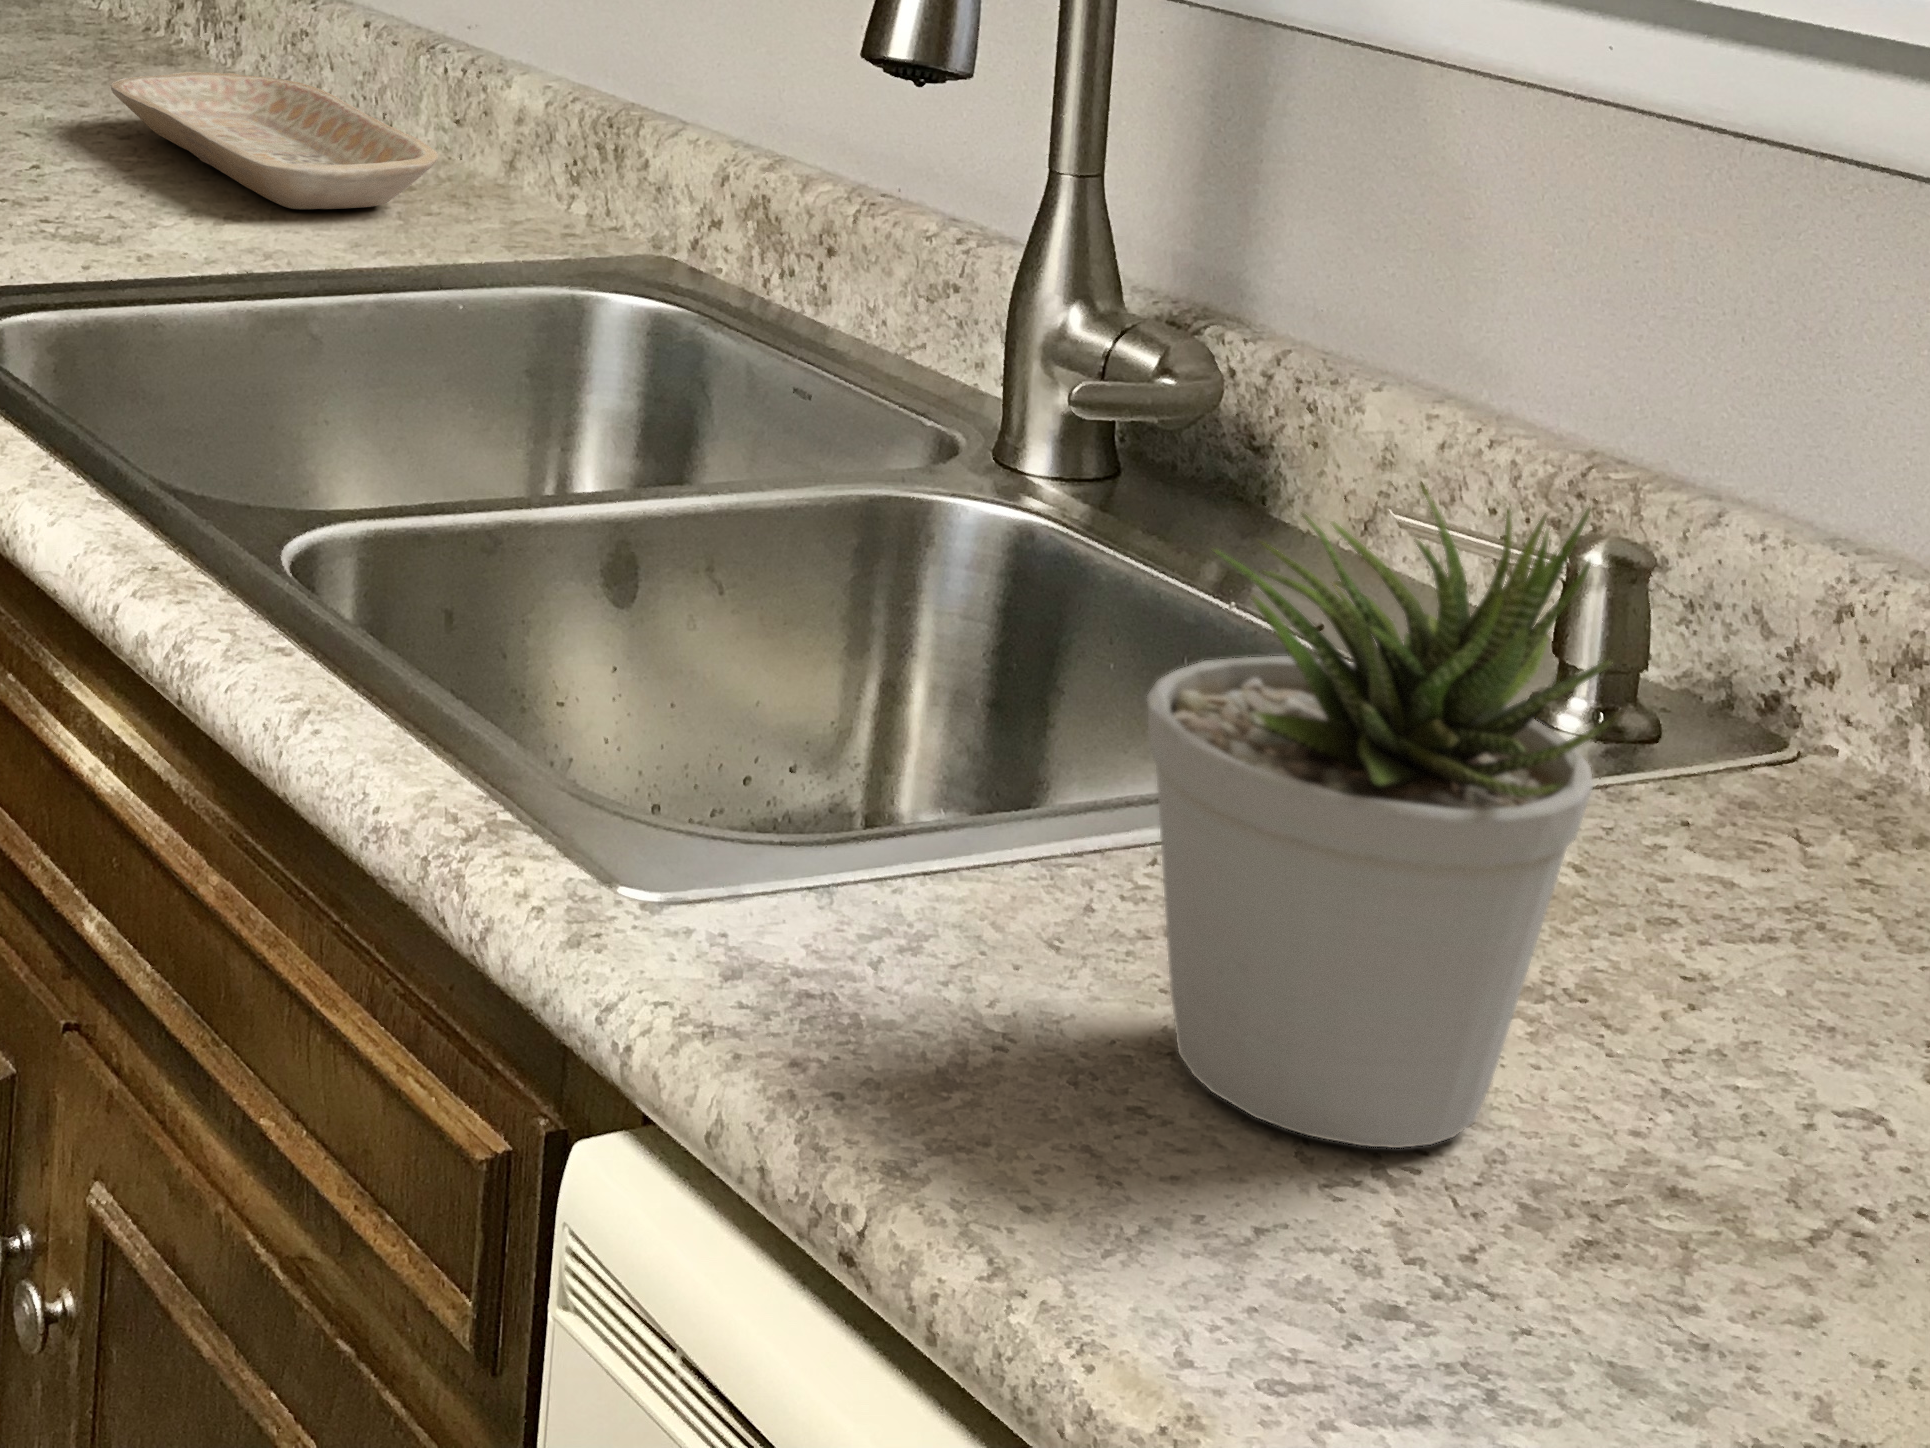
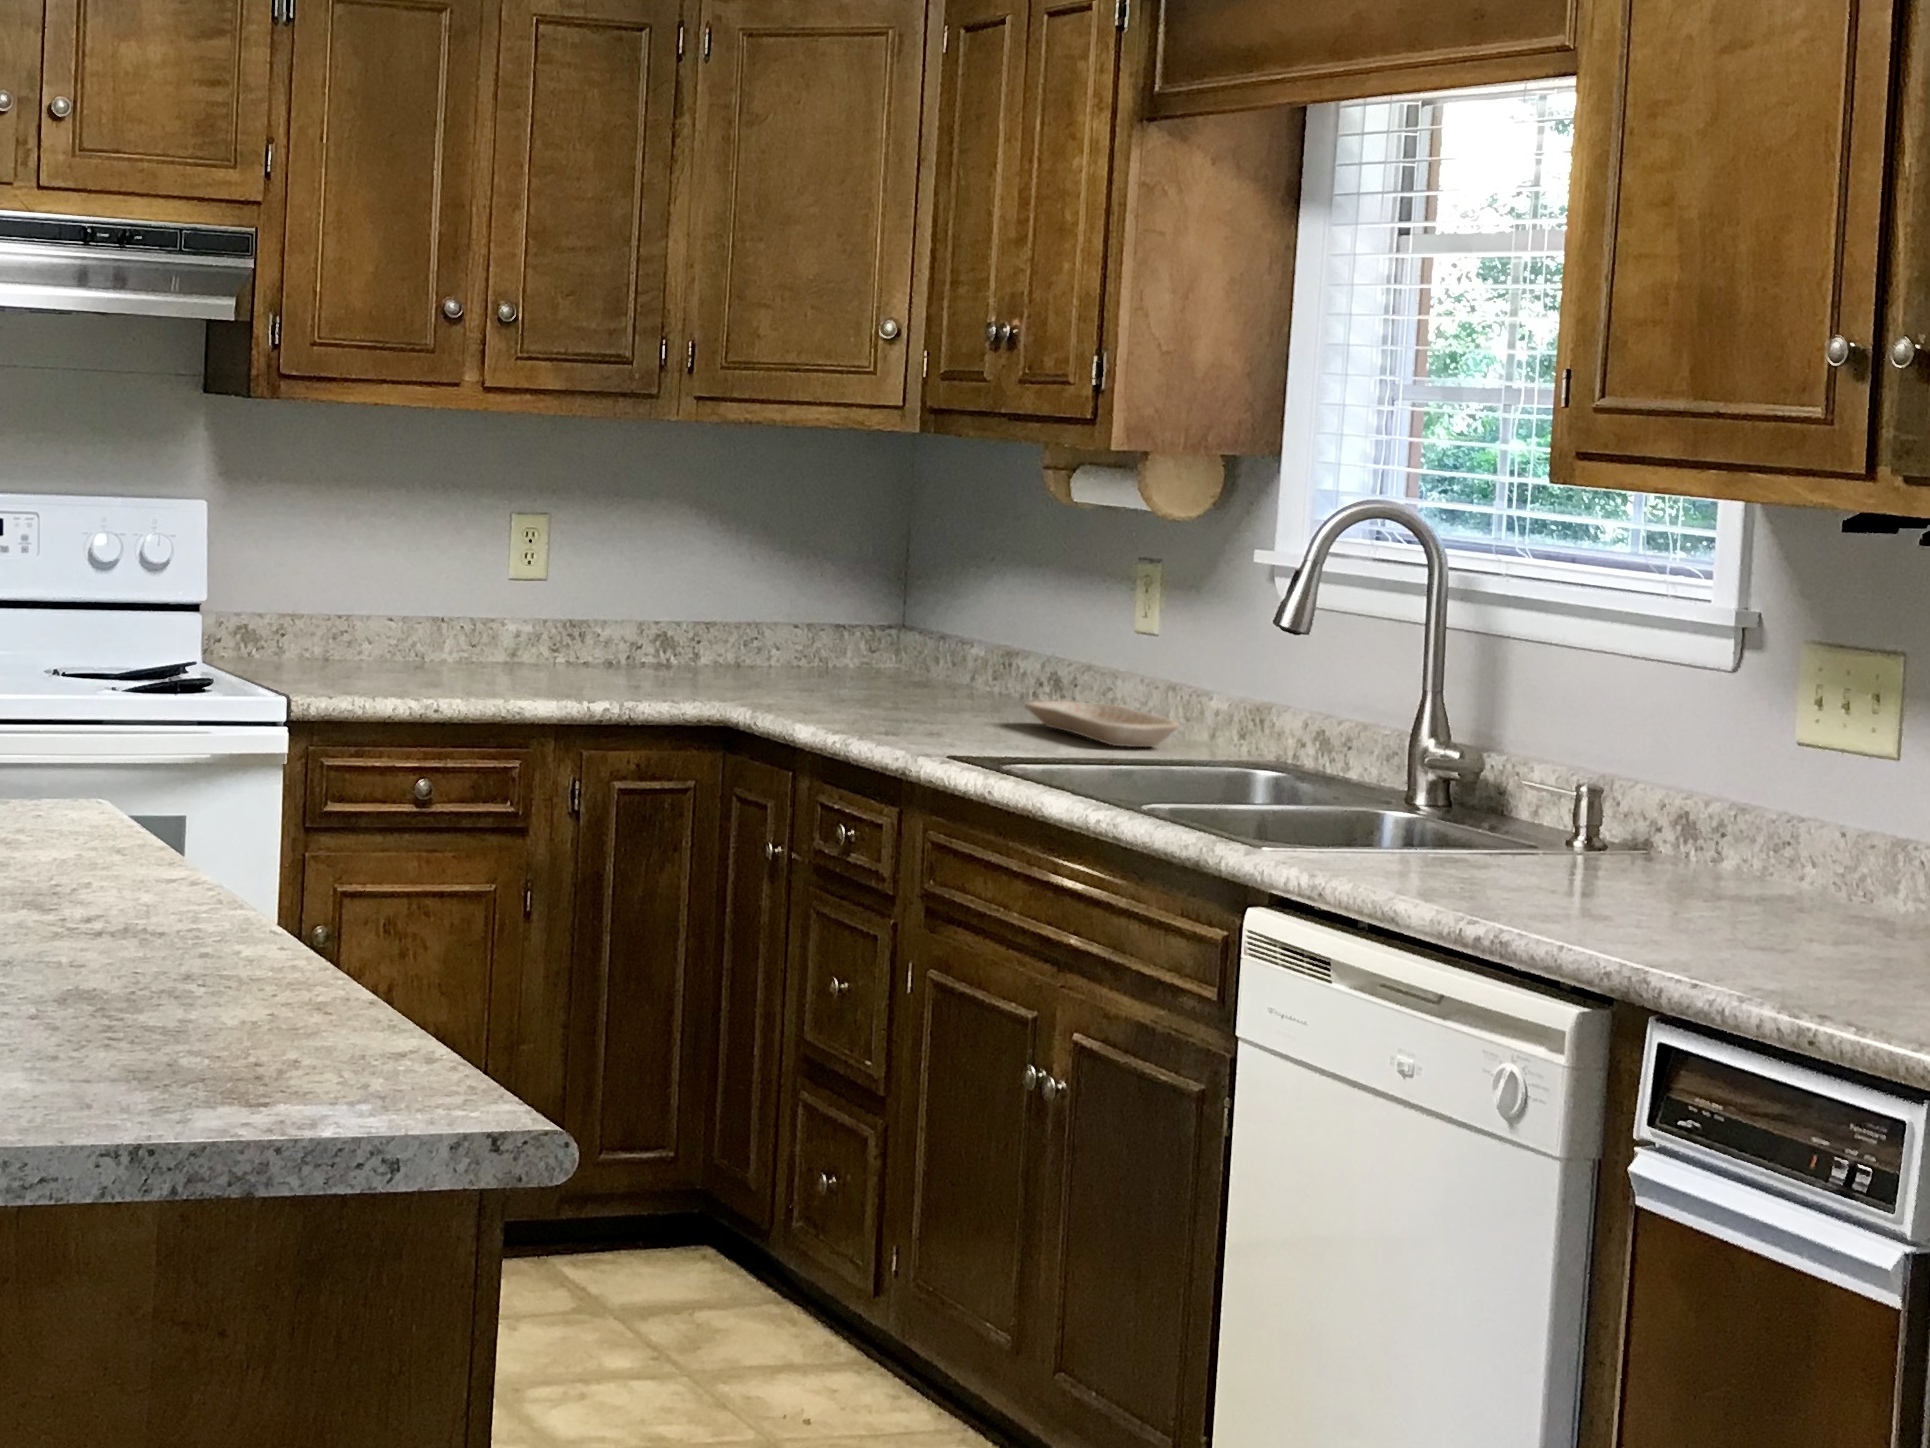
potted plant: present [1147,486,1626,1148] -> none [1411,708,1532,884]

